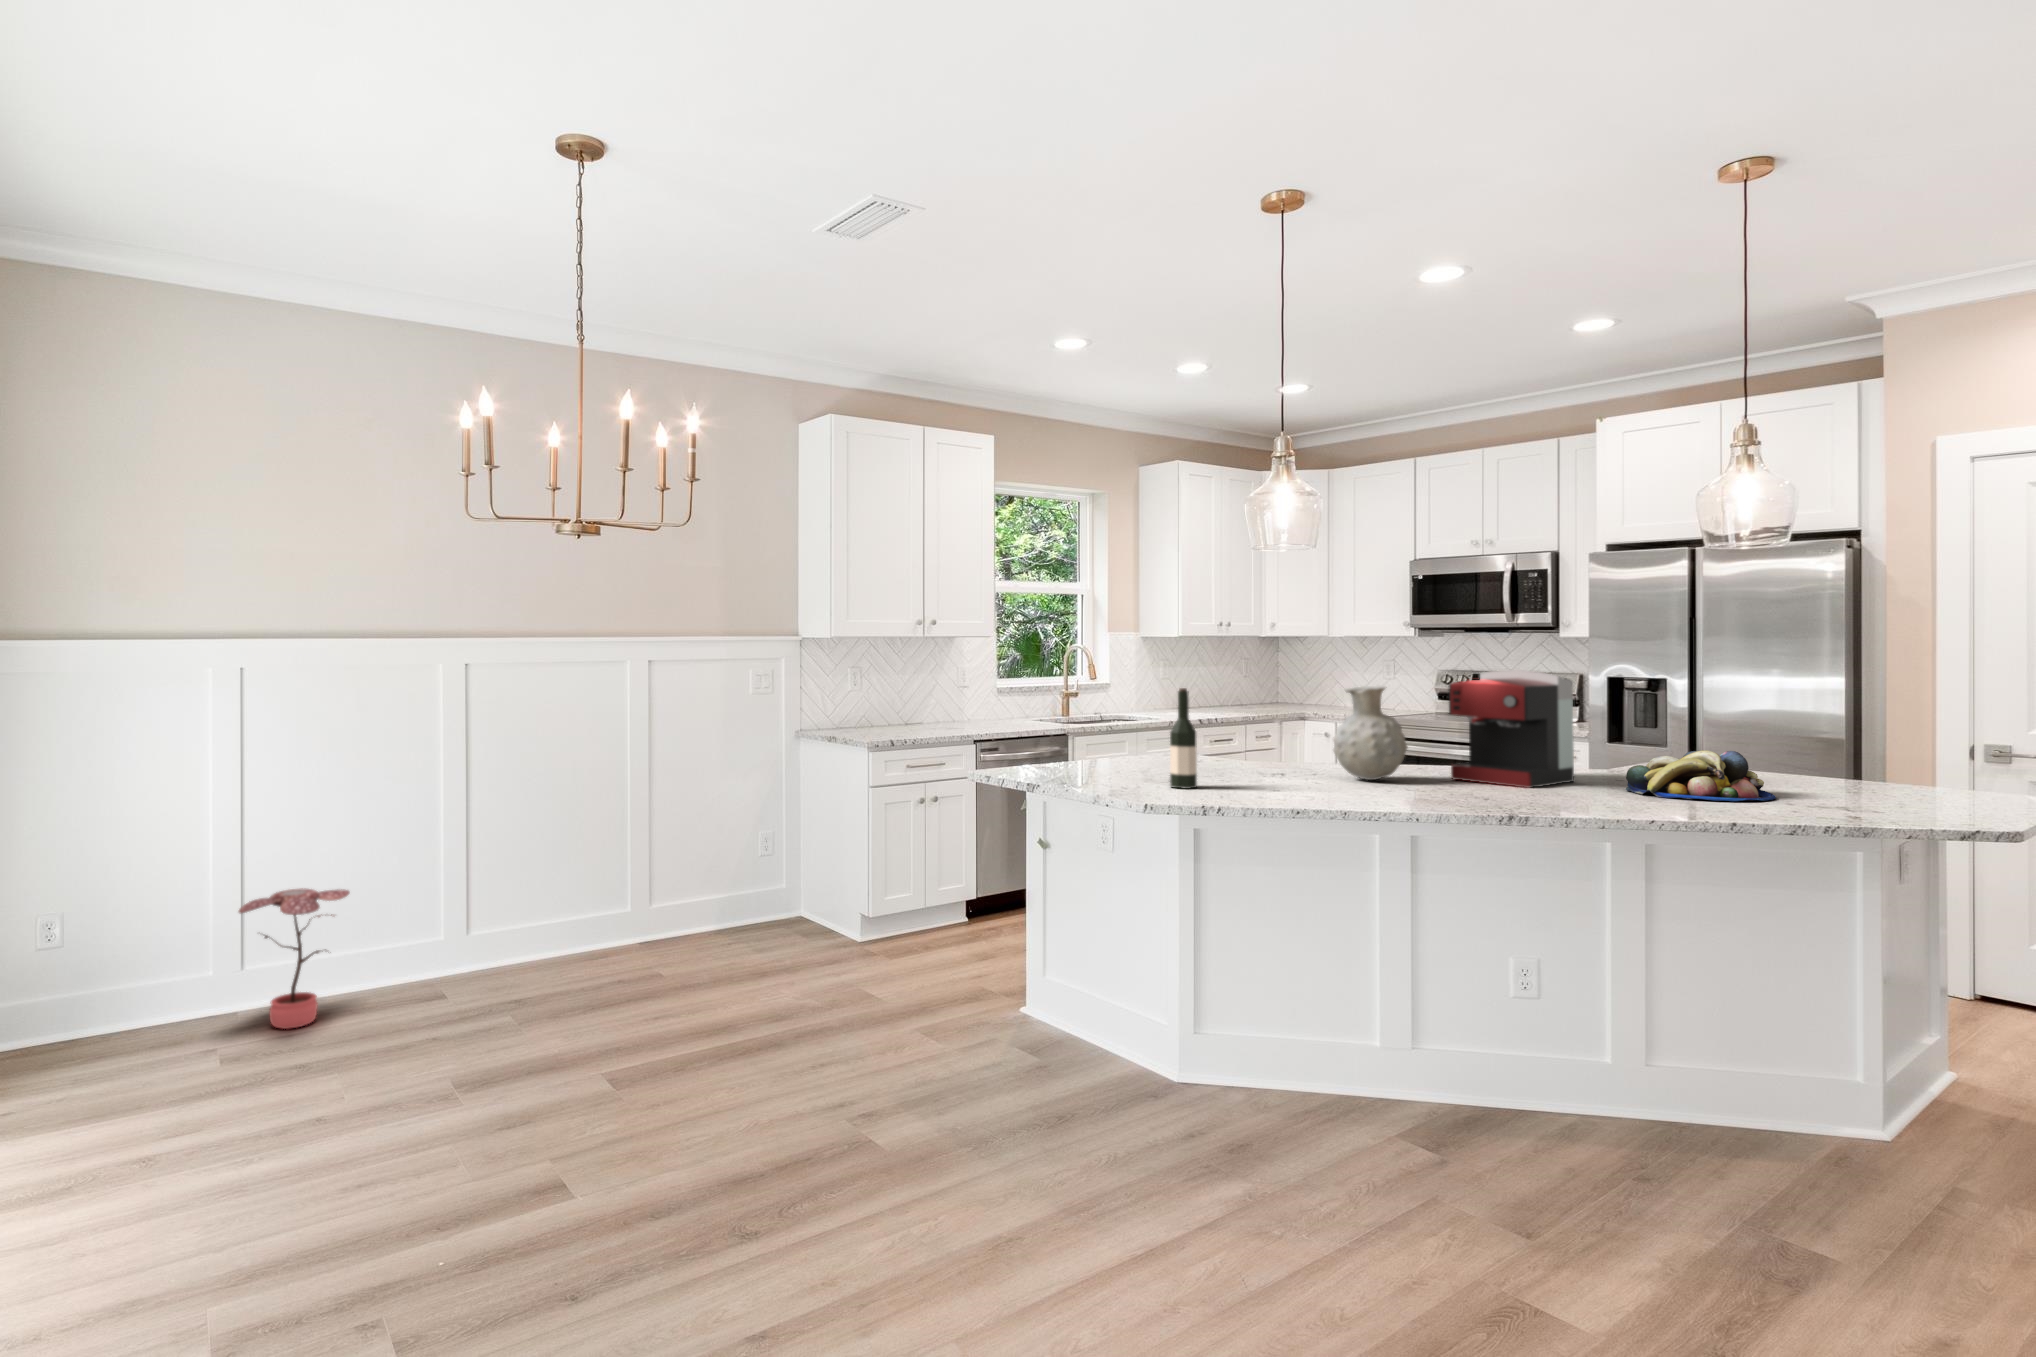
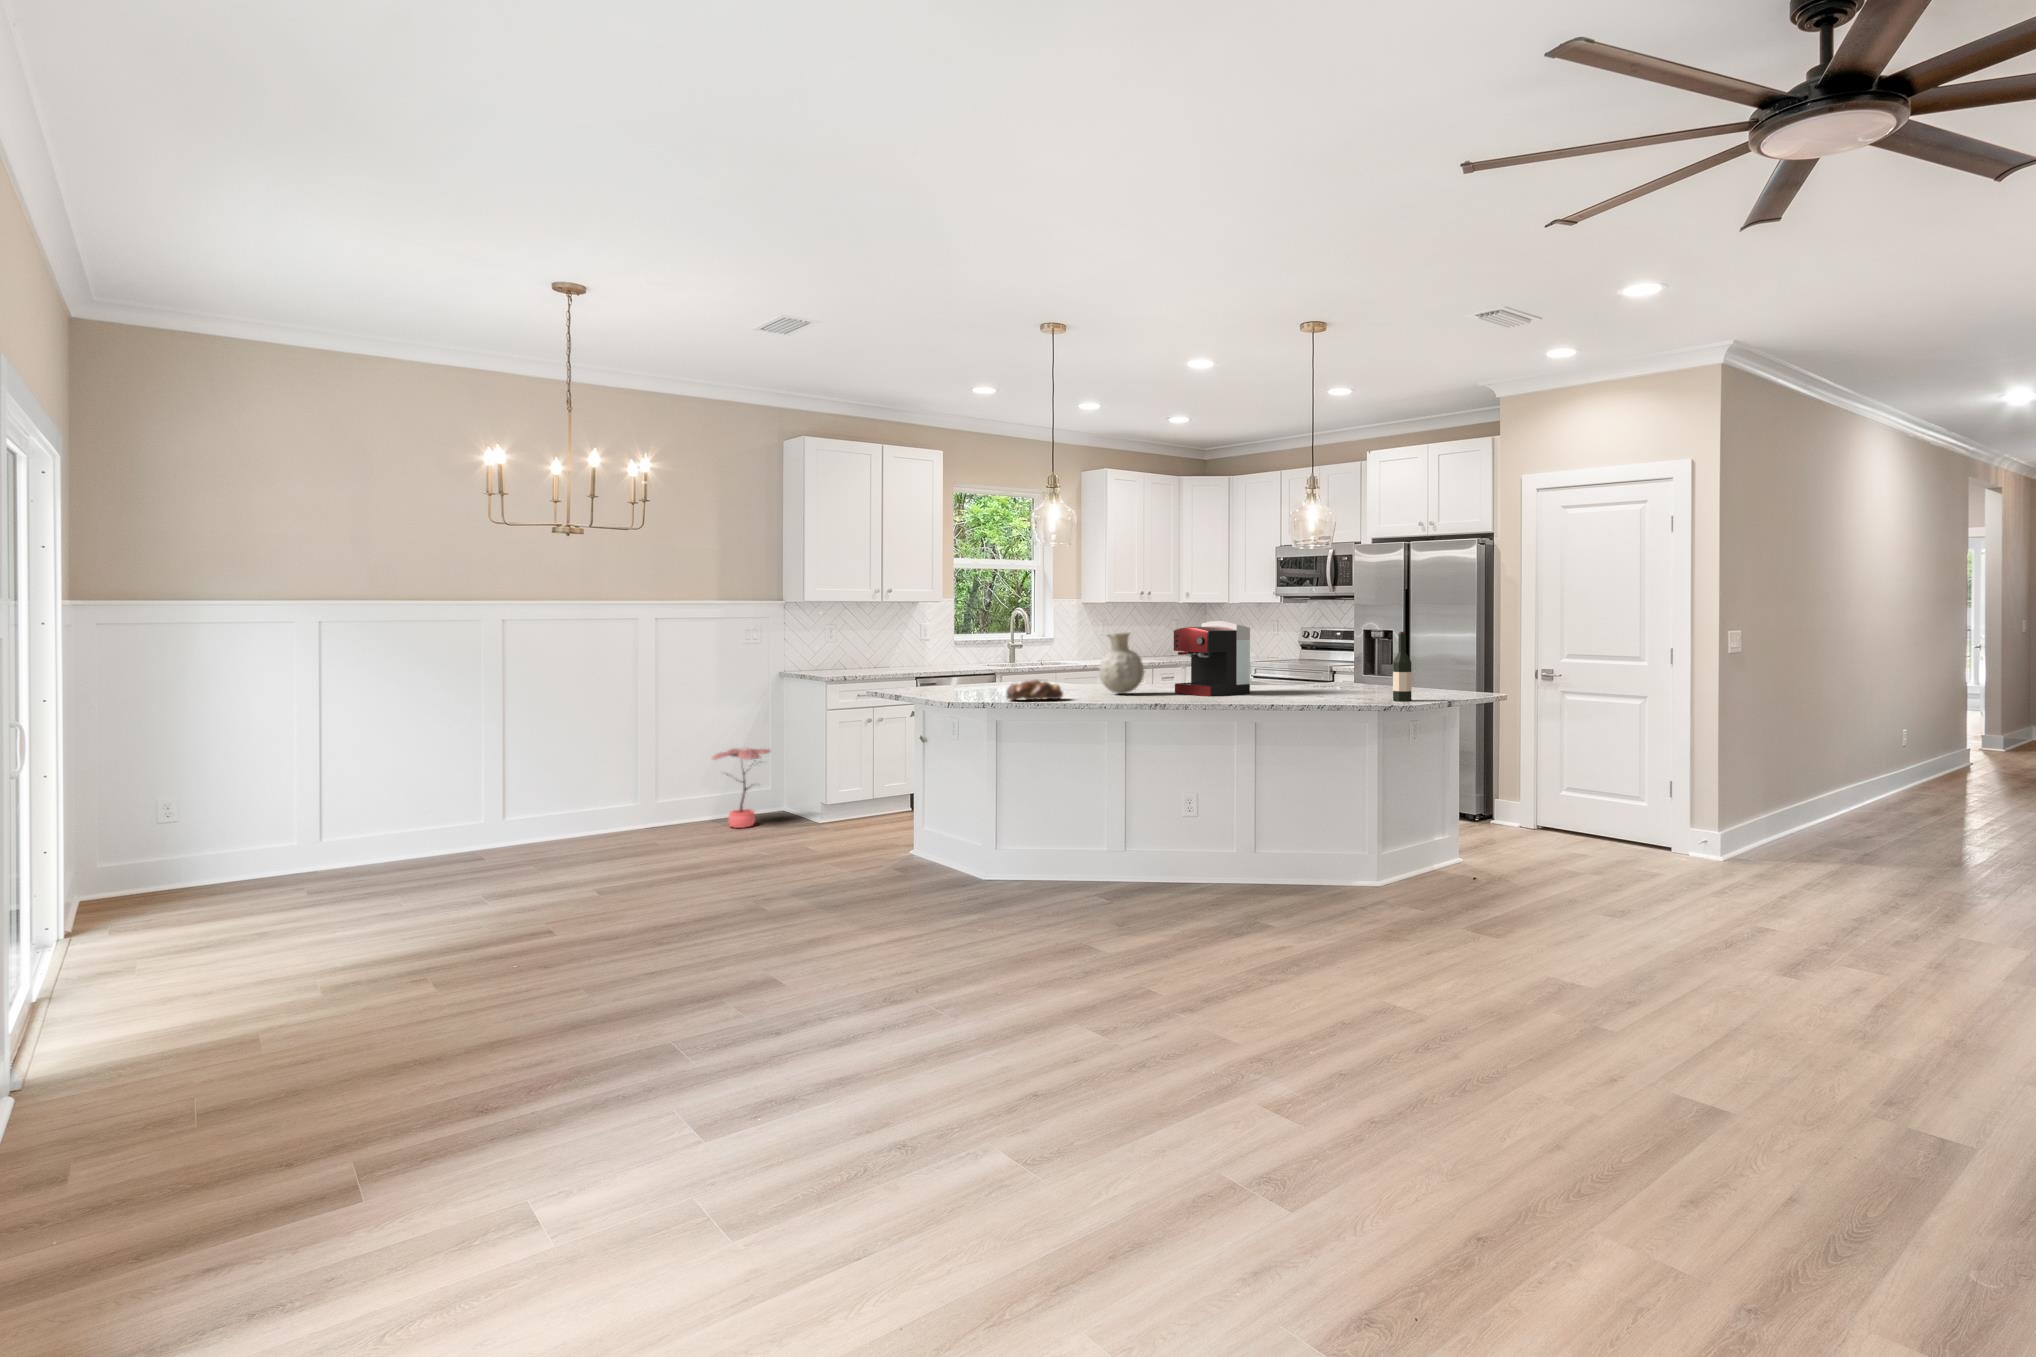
wine bottle: present [1170,688,1197,789] -> present [1393,632,1412,701]
fruit bowl: present [1625,750,1776,801] -> none [1262,670,1341,700]
bread loaf: none [1225,761,1318,795] -> present [1007,680,1063,700]
potted plant: present [239,888,350,1029] -> present [712,748,770,828]

